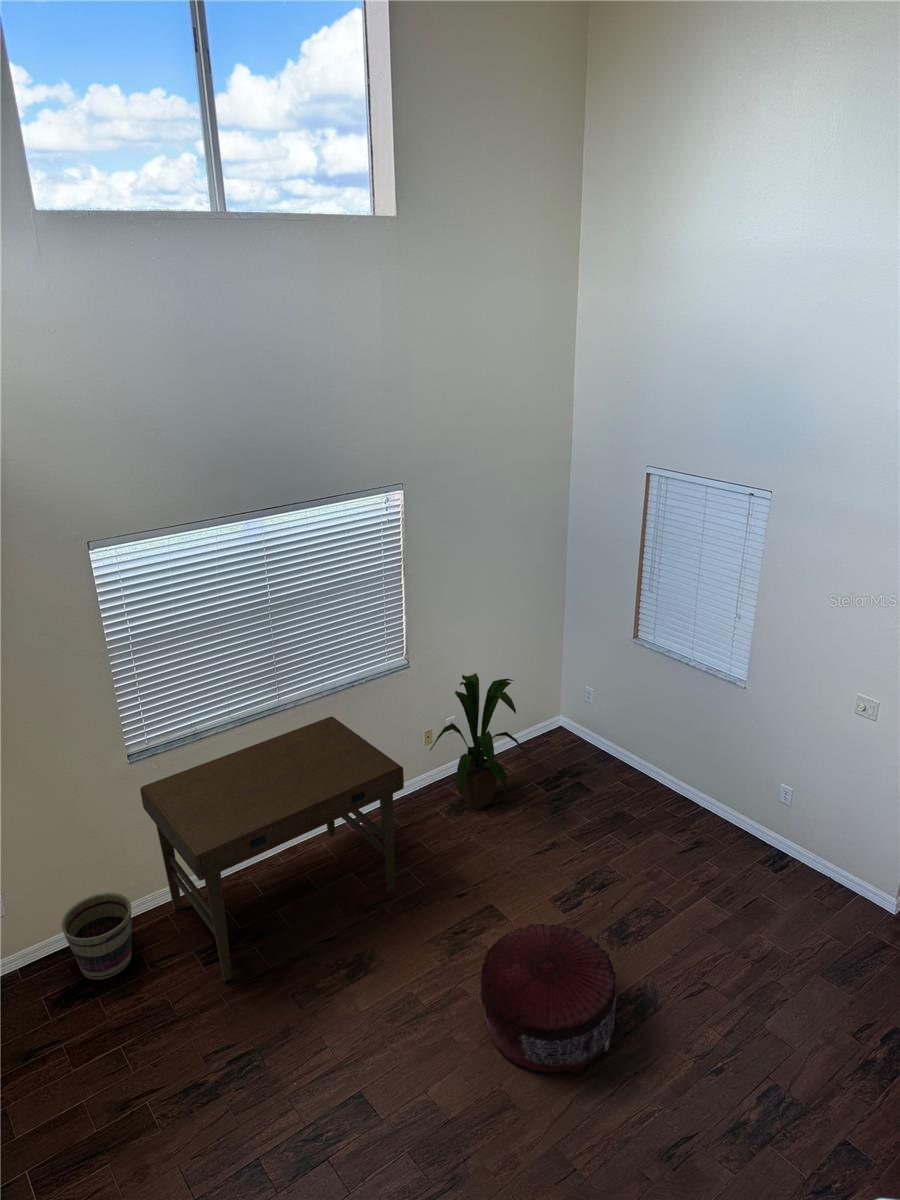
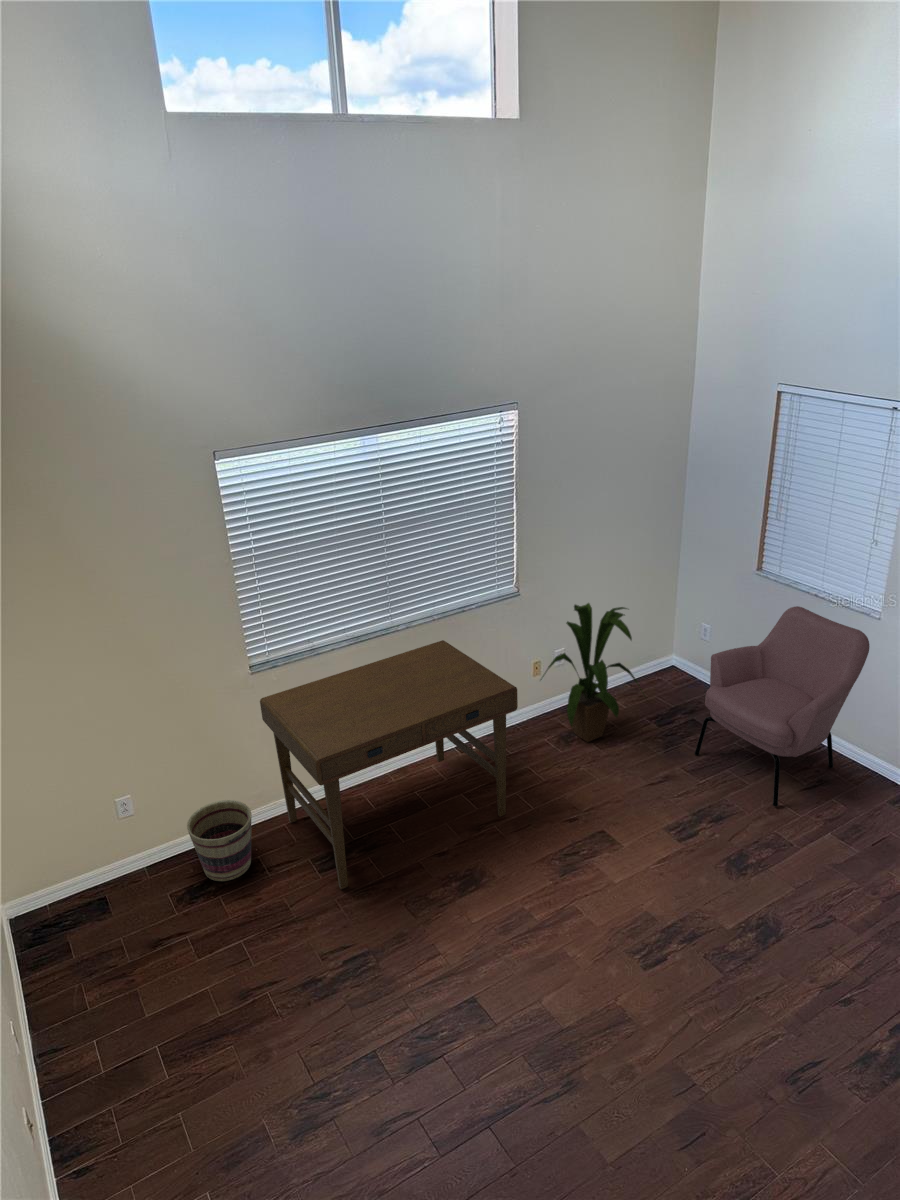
armchair: none [579,675,736,871] -> present [694,606,870,806]
pouf: present [480,924,618,1073] -> none [596,846,740,992]

